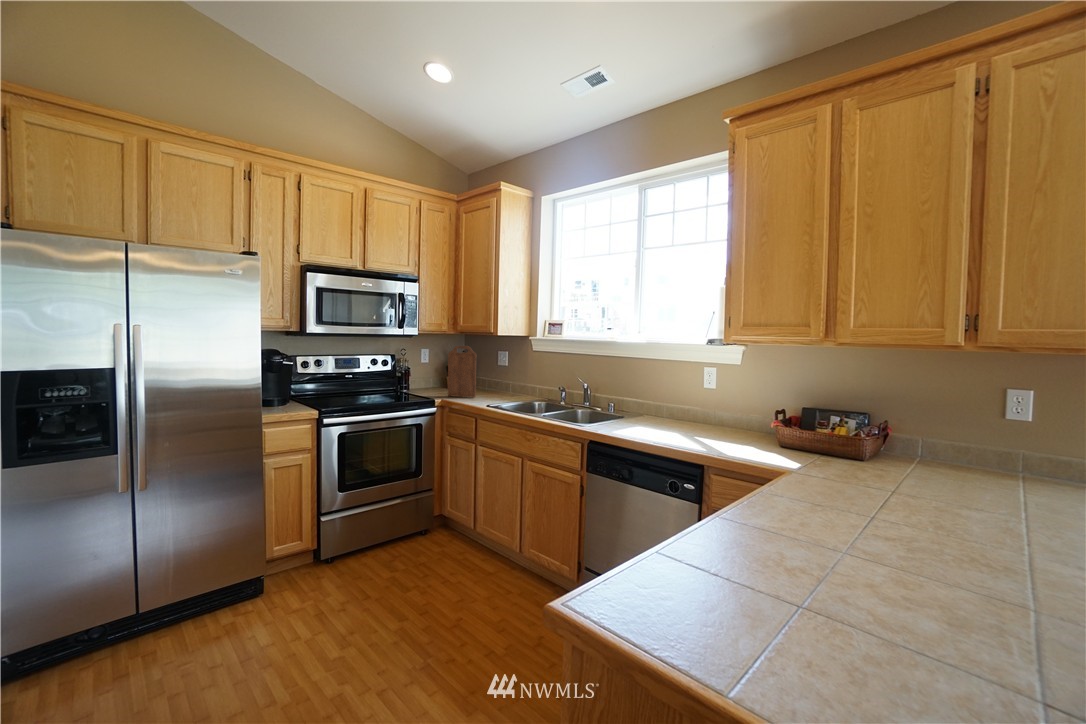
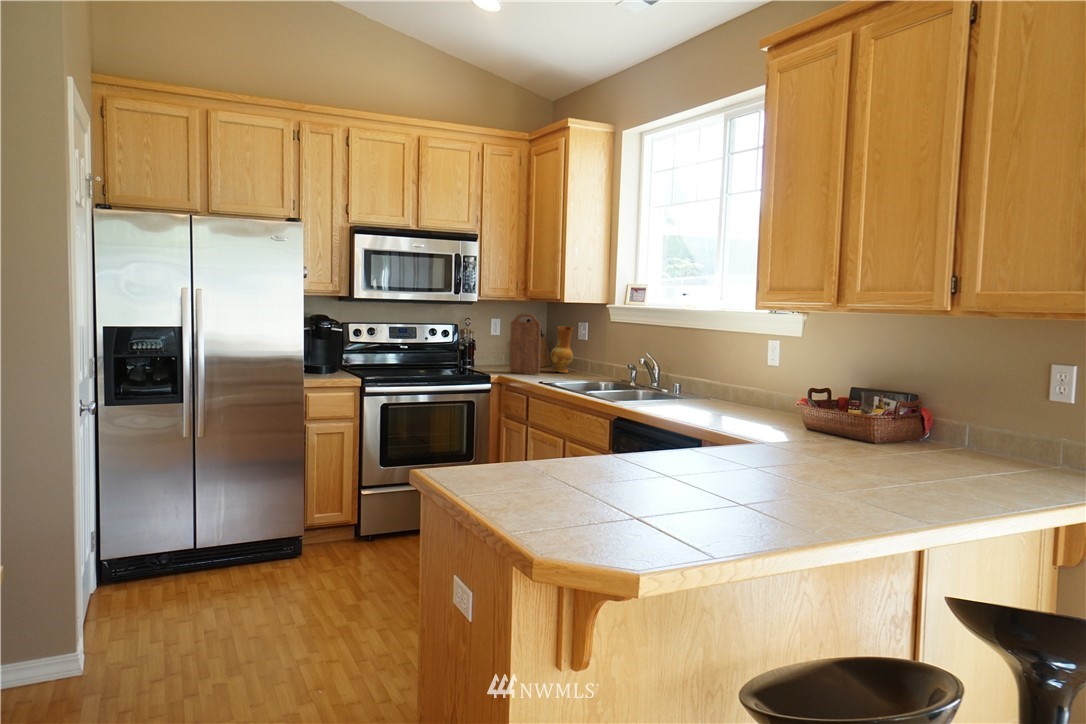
ceramic jug: none [481,356,500,395] -> present [550,326,573,373]

